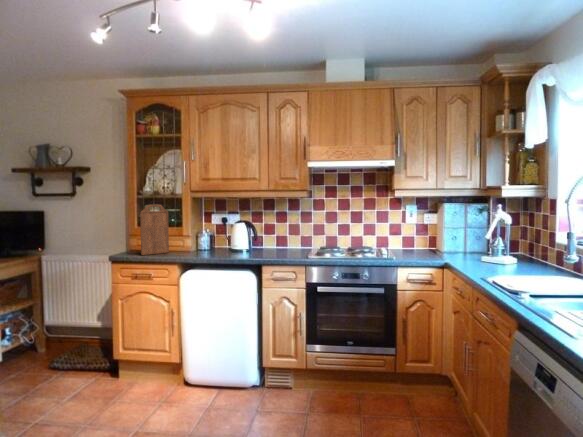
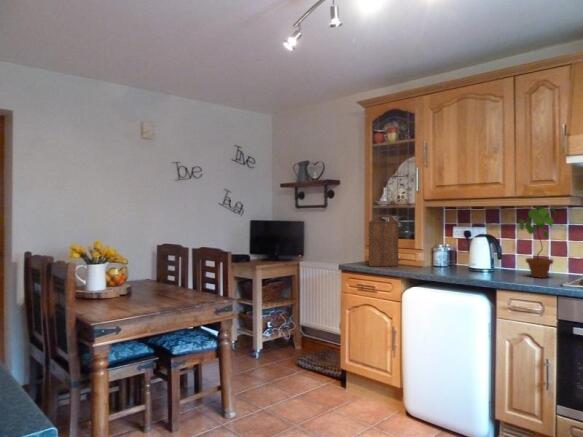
potted plant: none [271,197,295,252] -> present [519,206,555,278]

